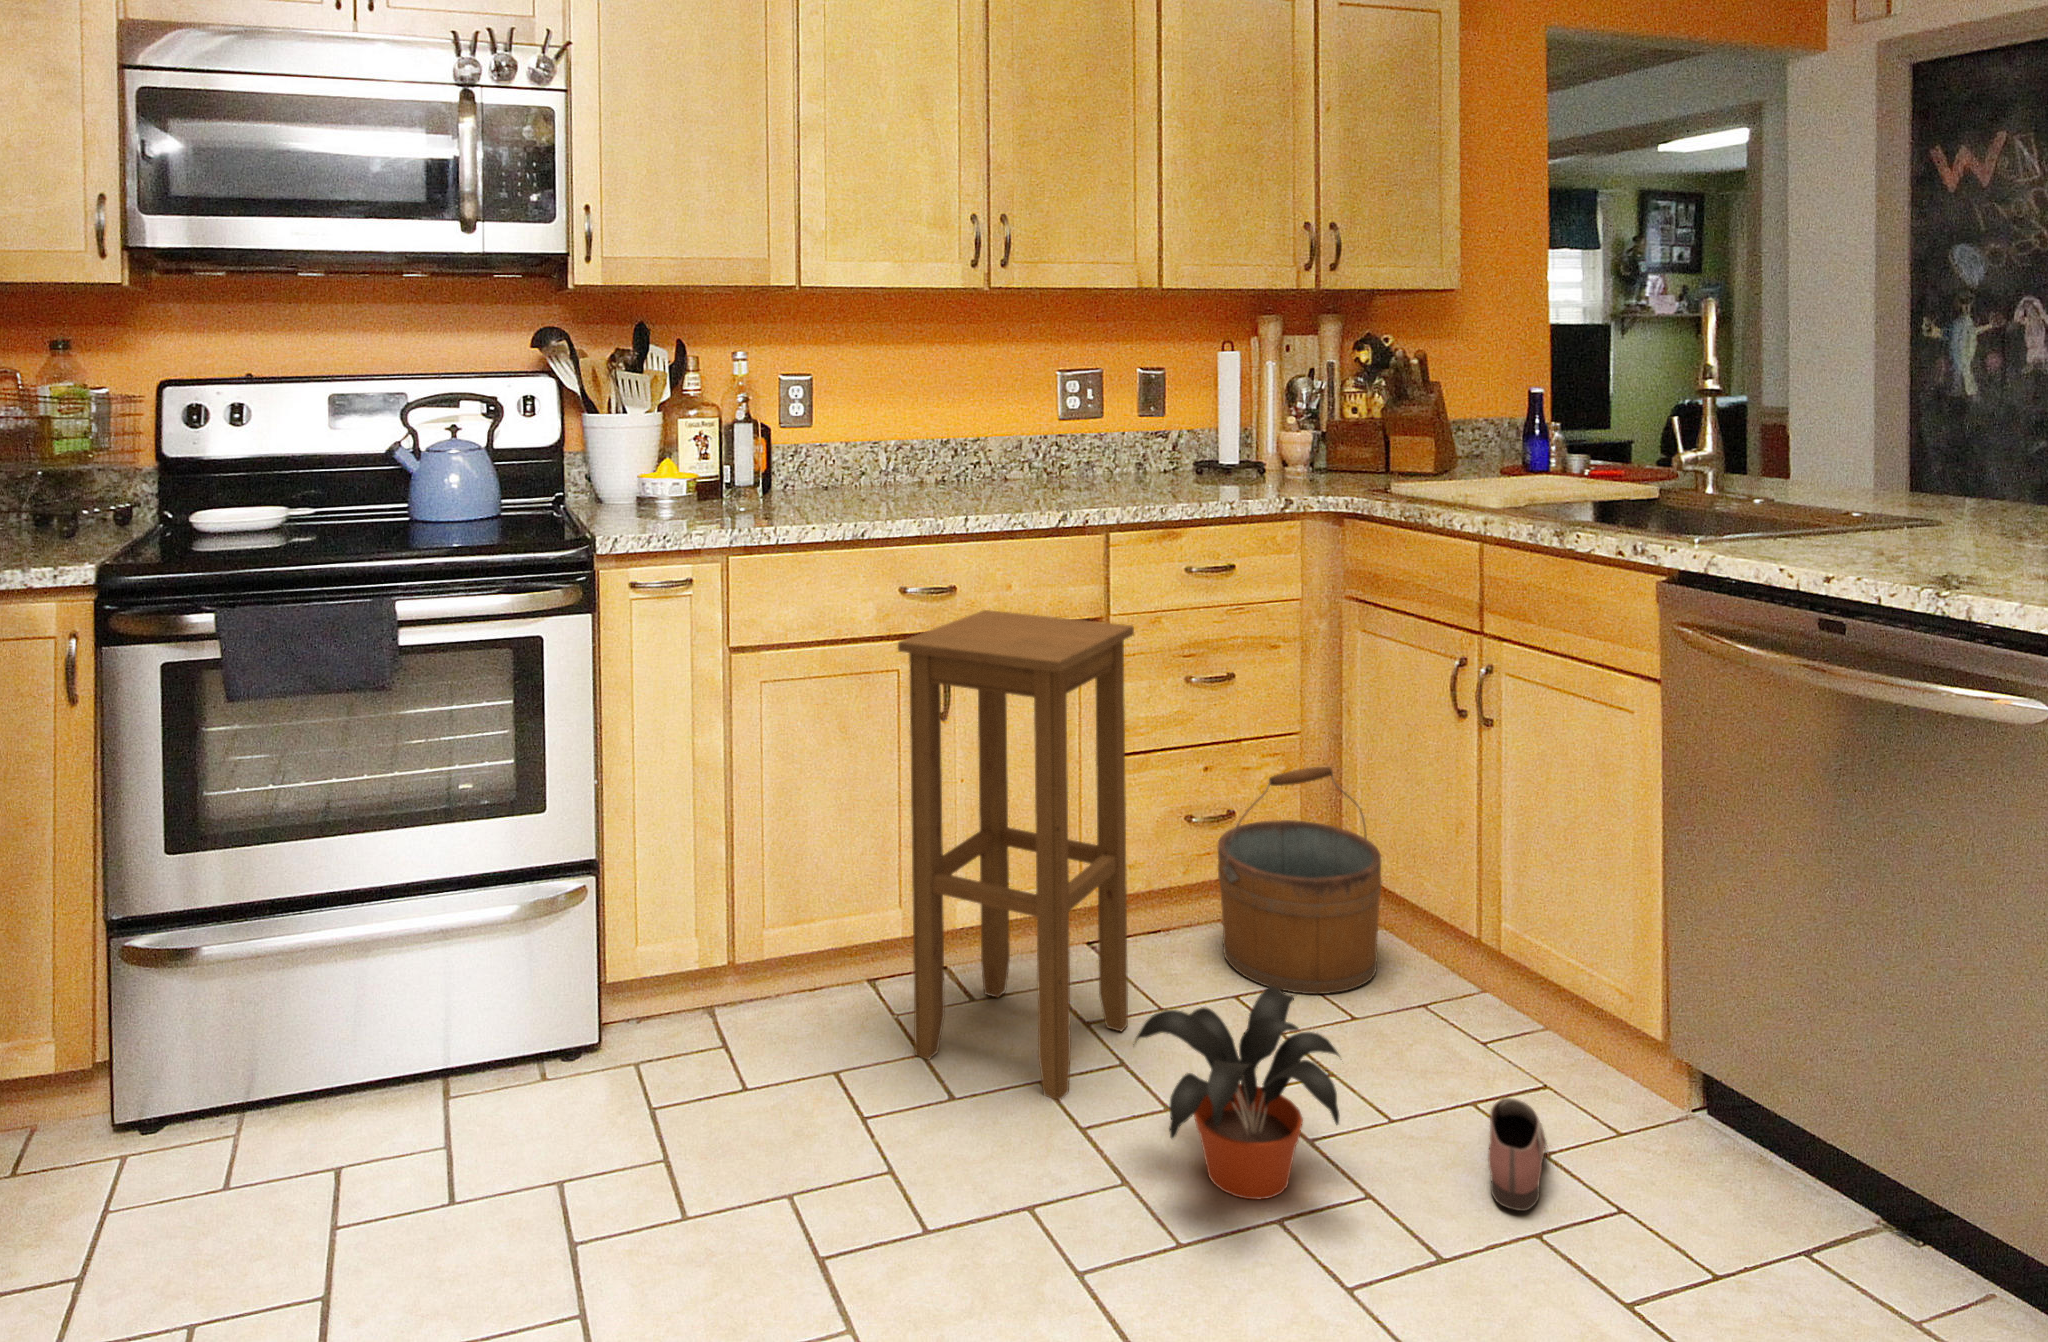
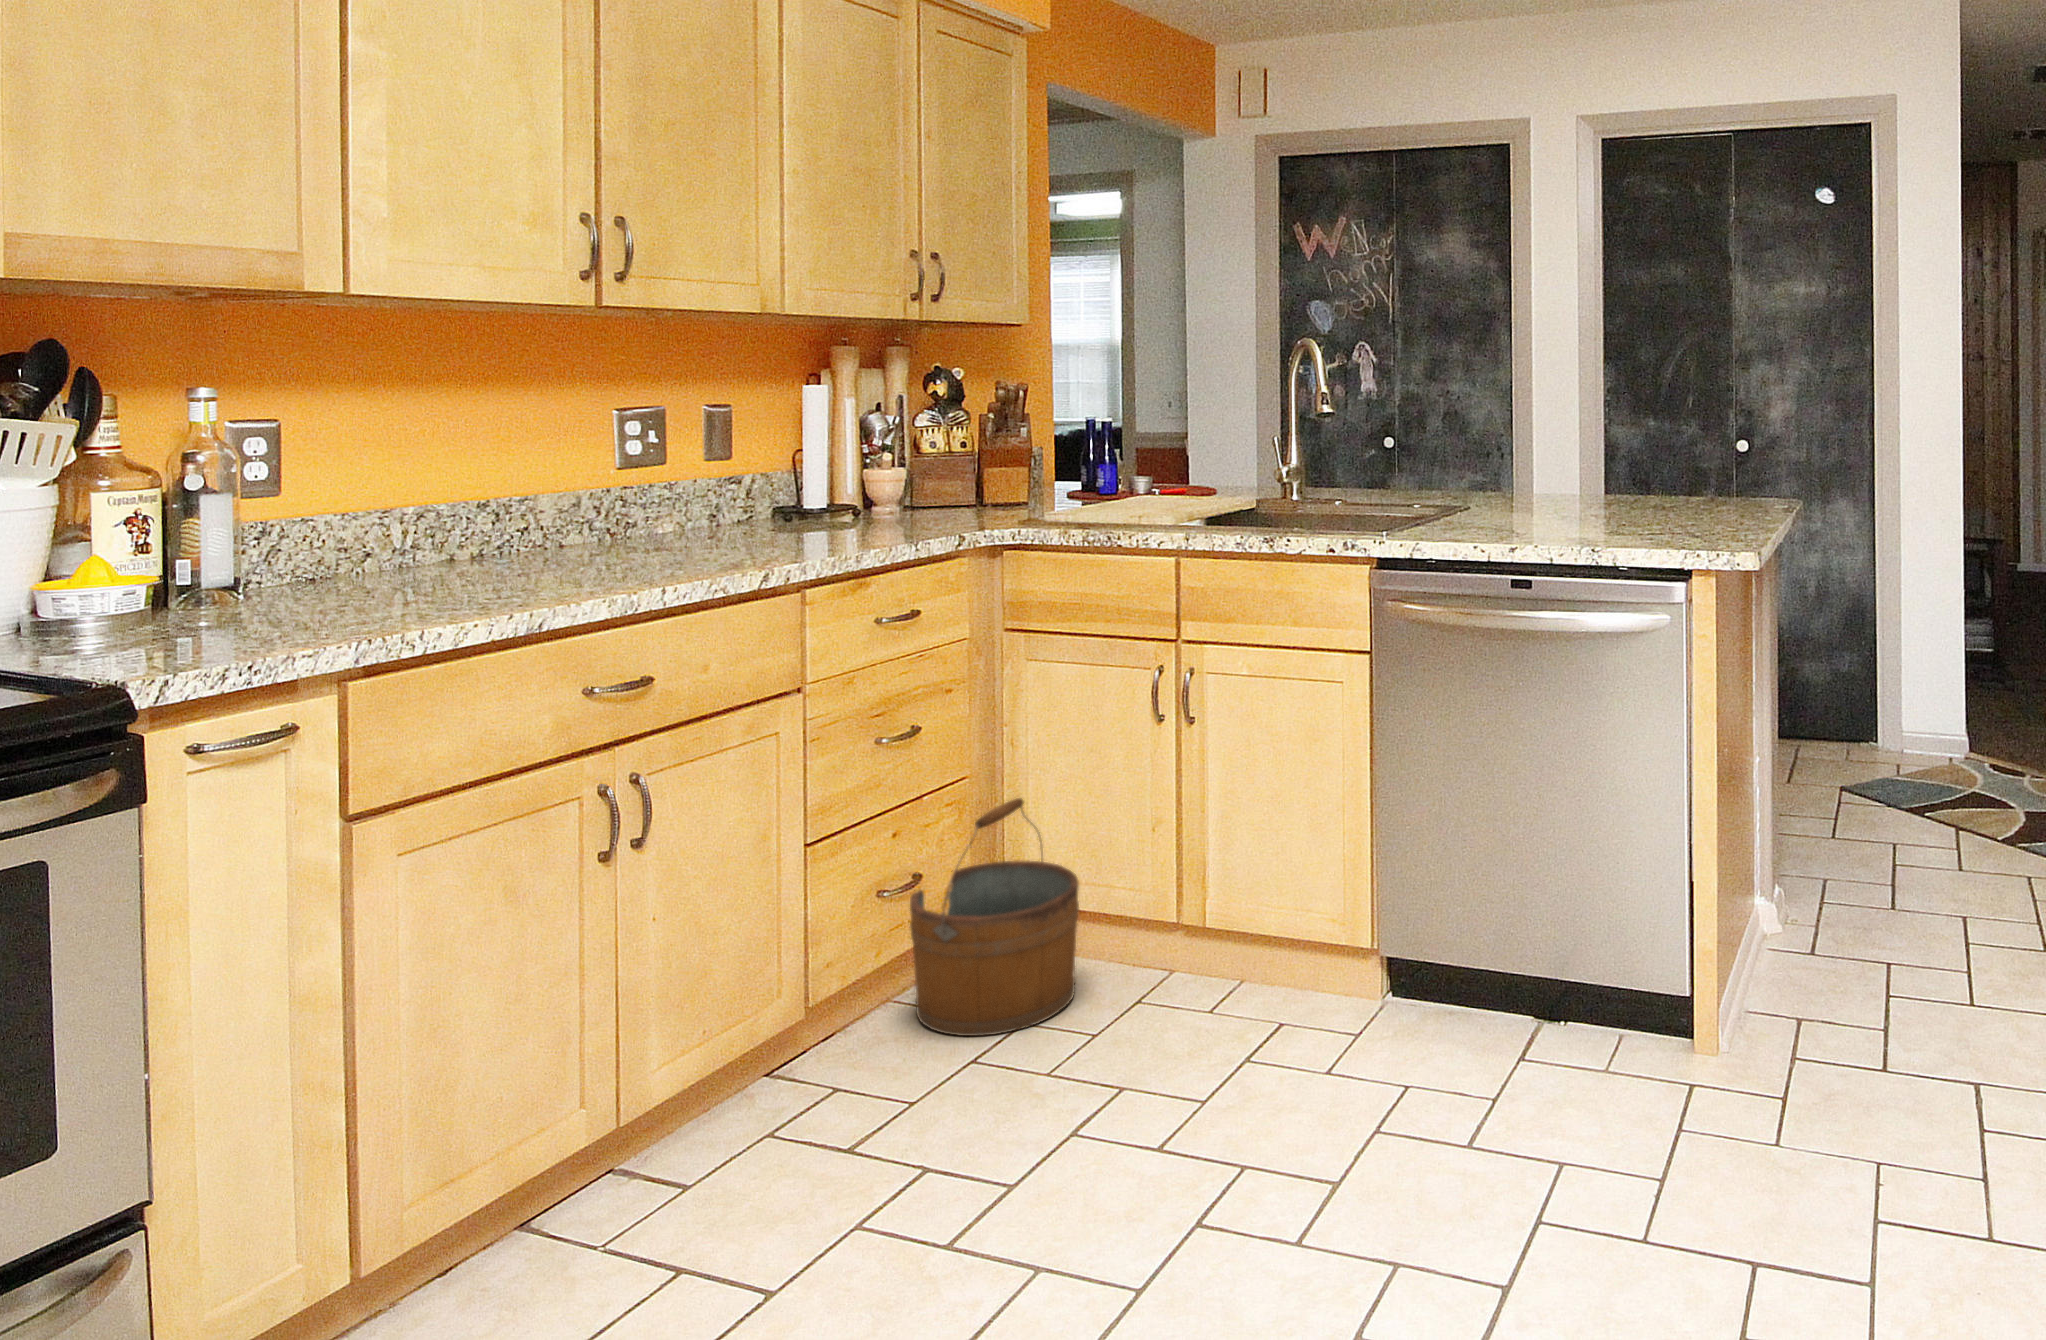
stool: present [898,610,1134,1100] -> none [663,679,901,1257]
potted plant: present [1133,986,1340,1199] -> none [1014,992,1229,1200]
shoe: present [1488,1098,1547,1211] -> none [1263,1013,1338,1100]

